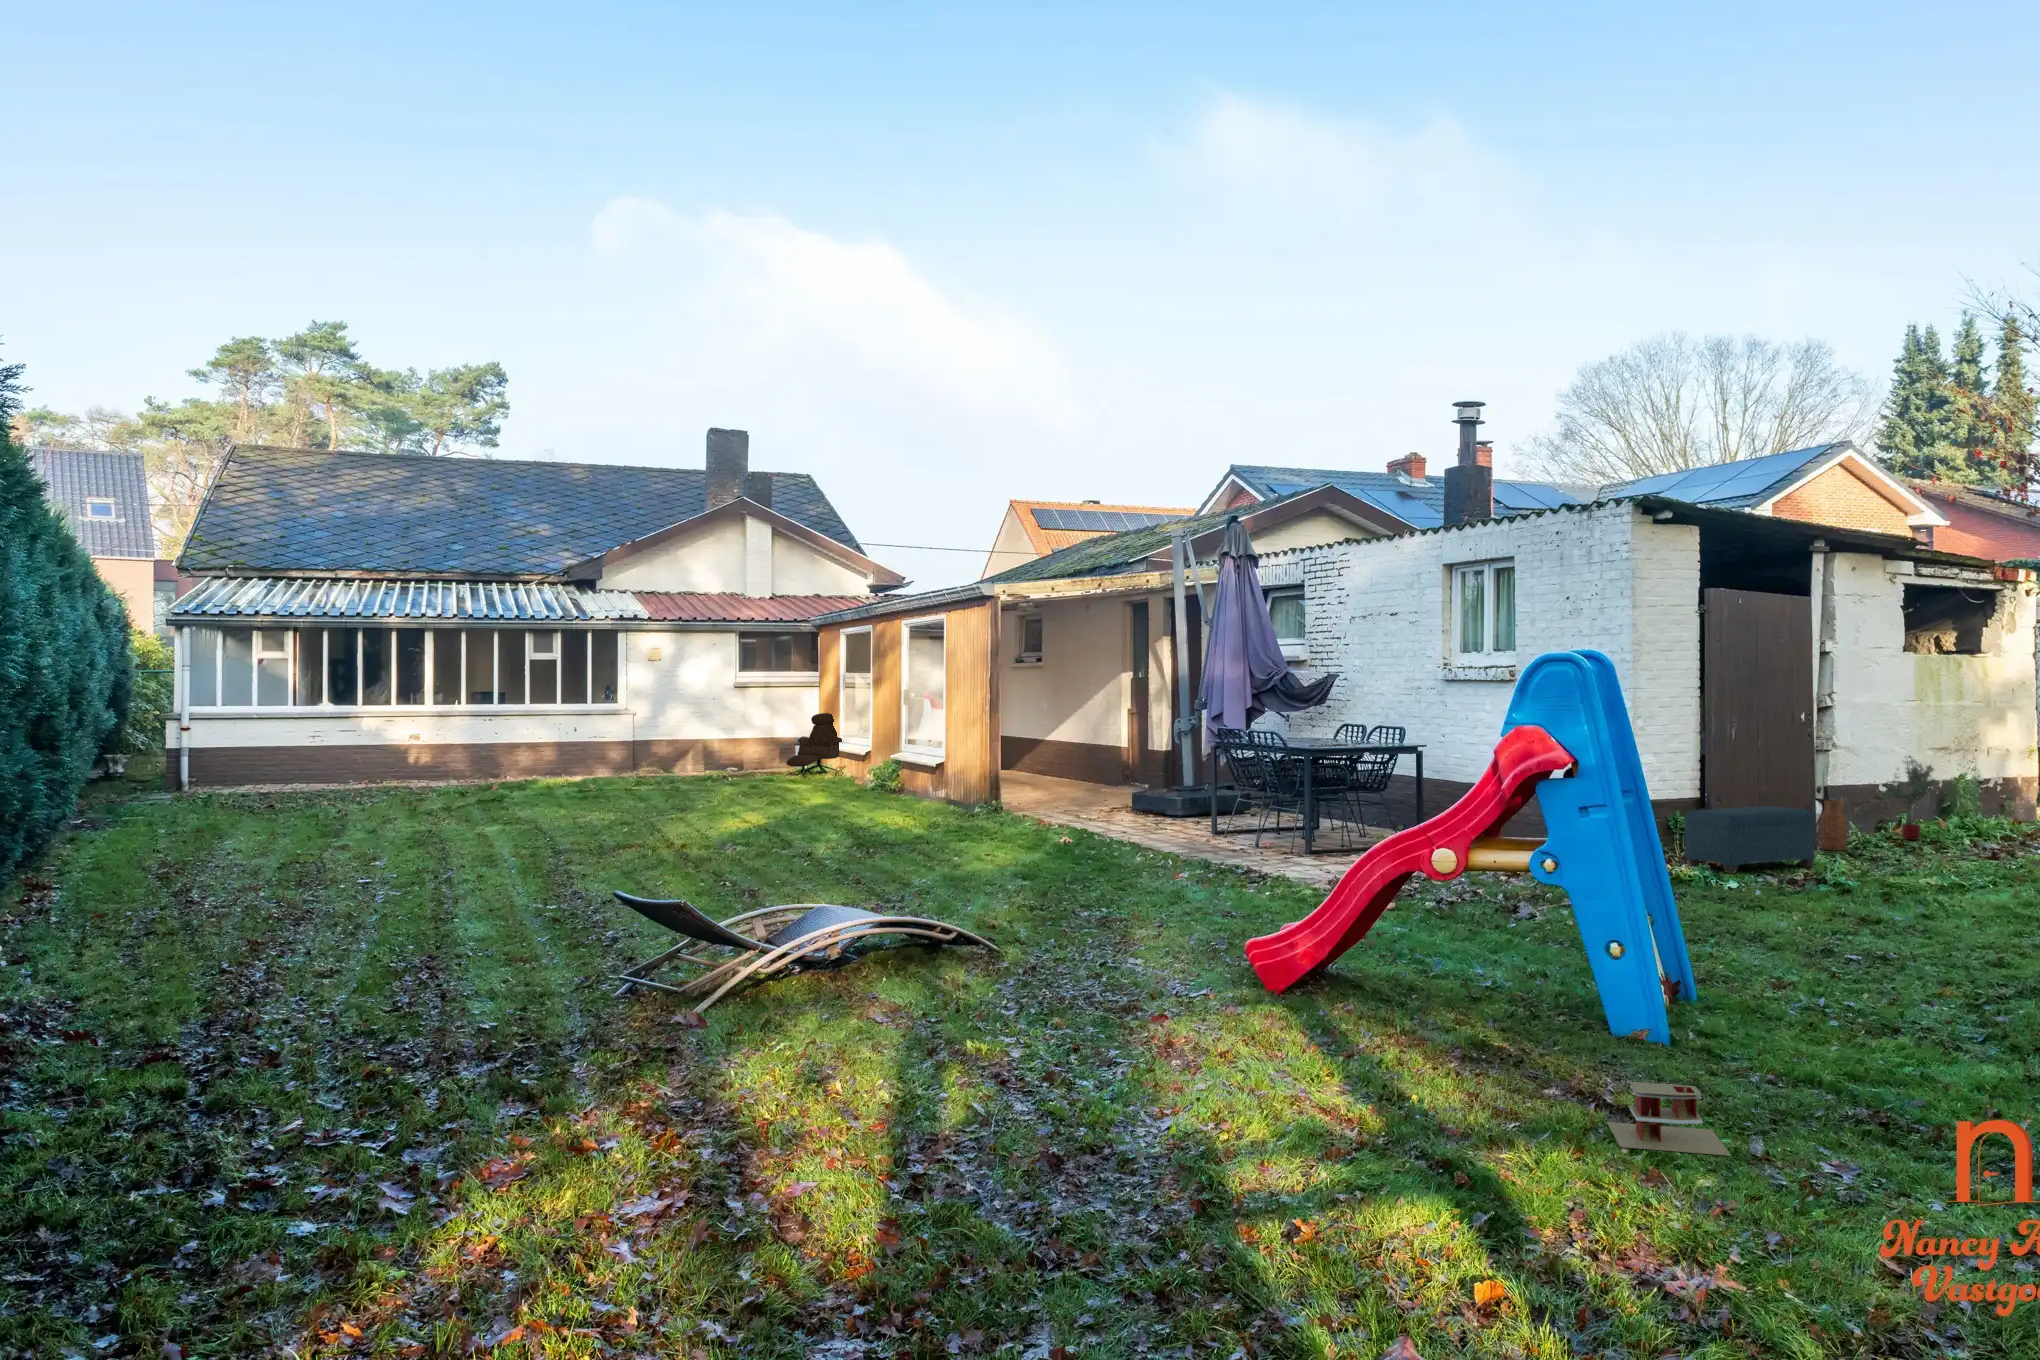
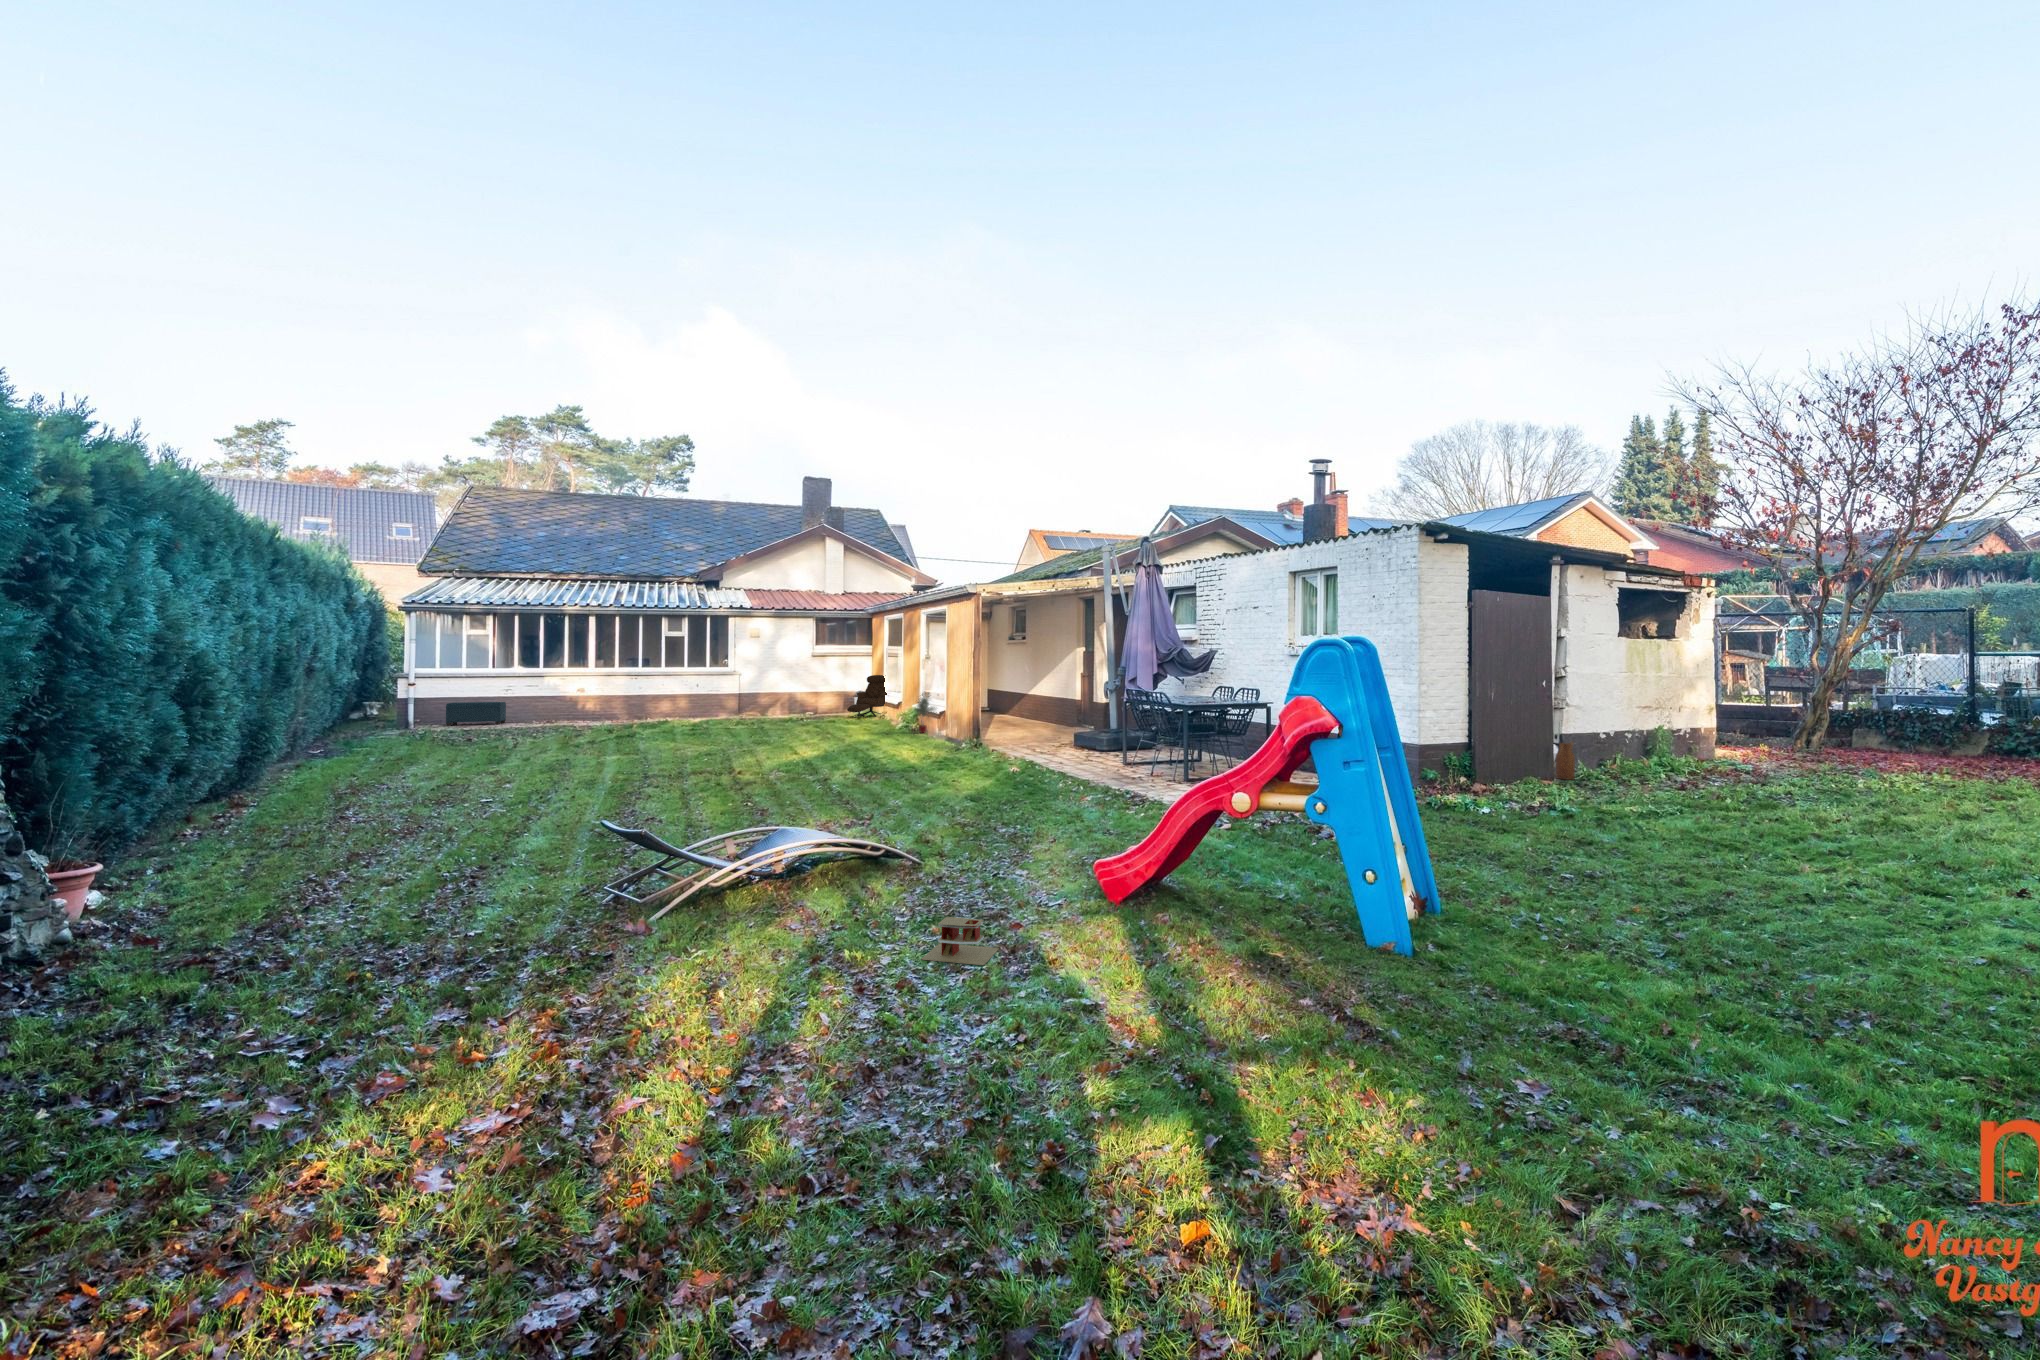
potted tree: present [1880,756,1936,840] -> present [917,693,935,733]
bench: present [1684,806,1815,874] -> present [446,702,506,726]
toy house: present [1607,1082,1731,1156] -> present [922,917,999,965]

